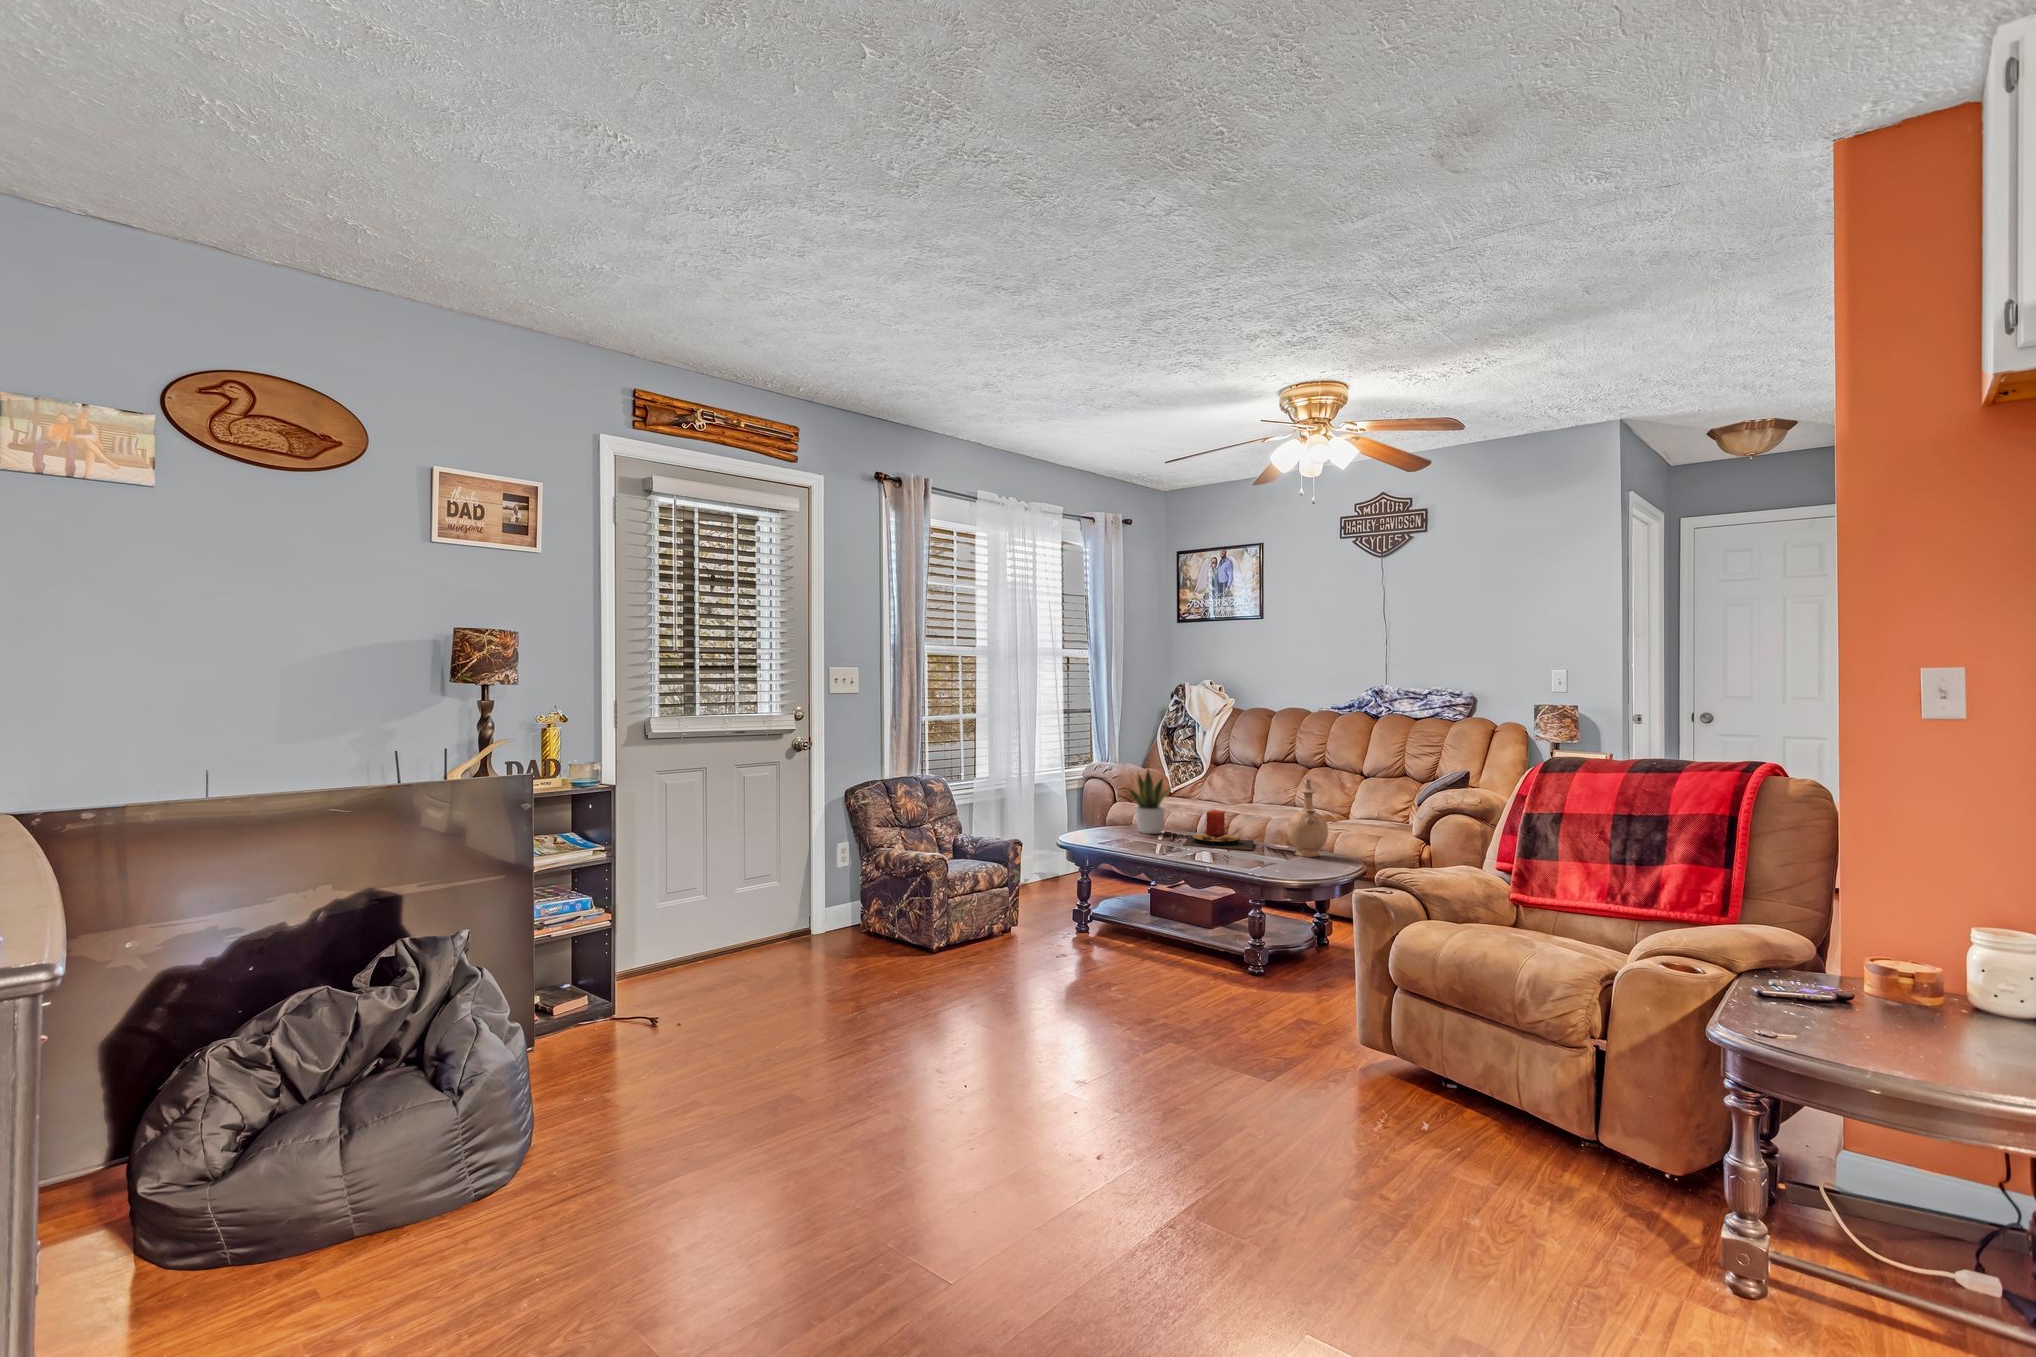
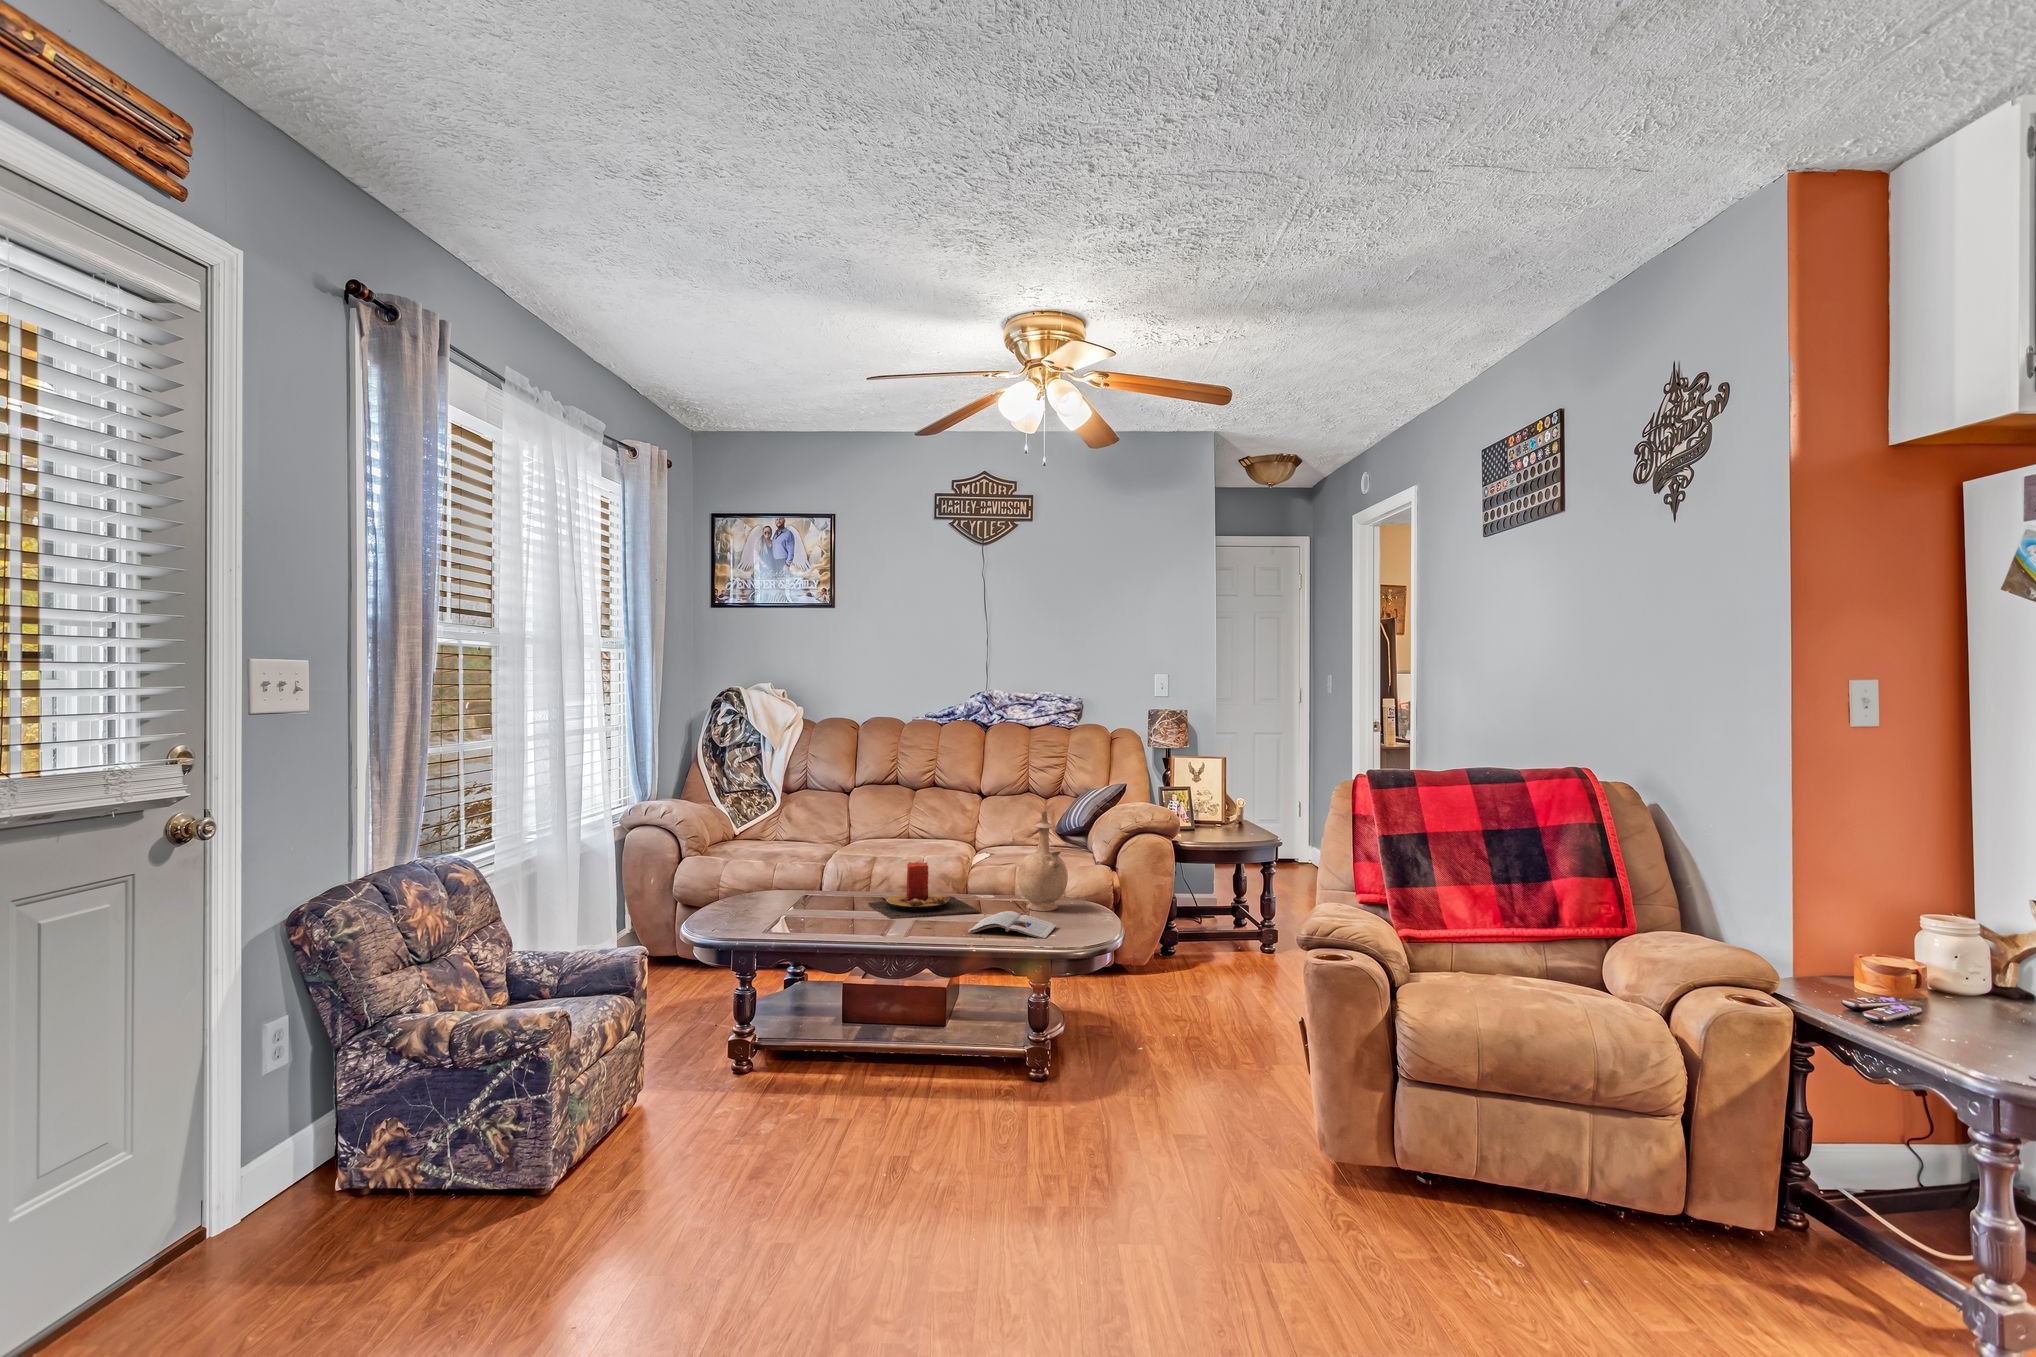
potted plant: present [1128,770,1172,834] -> none [771,806,840,906]
magazine: none [1210,848,1283,867] -> present [968,911,1057,939]

